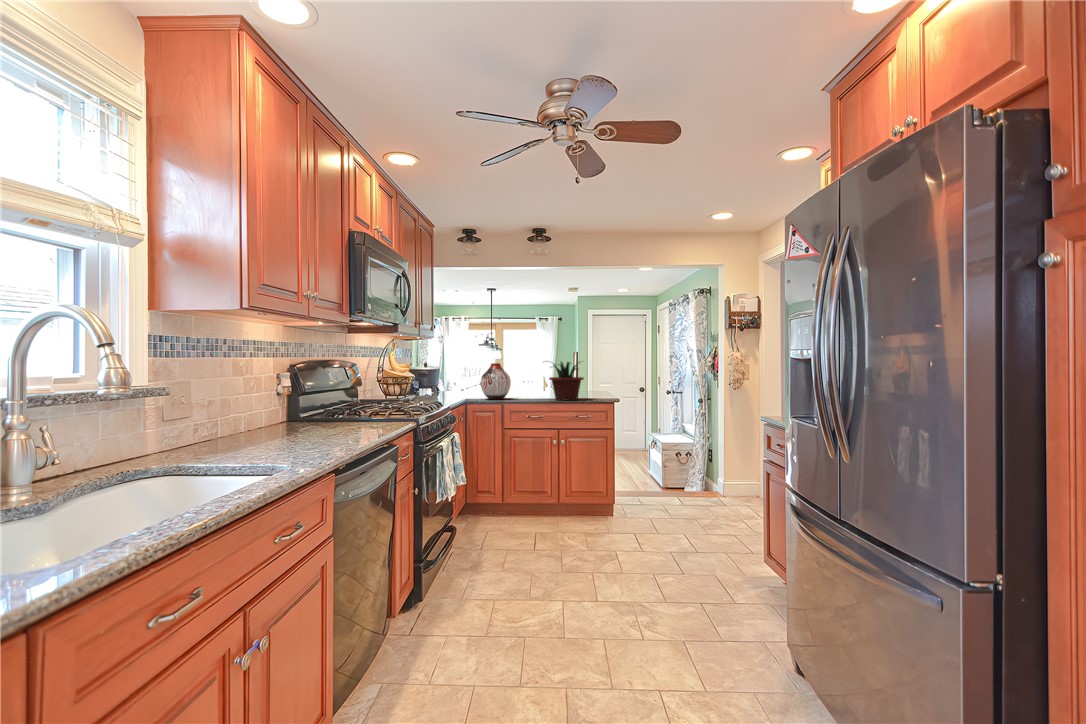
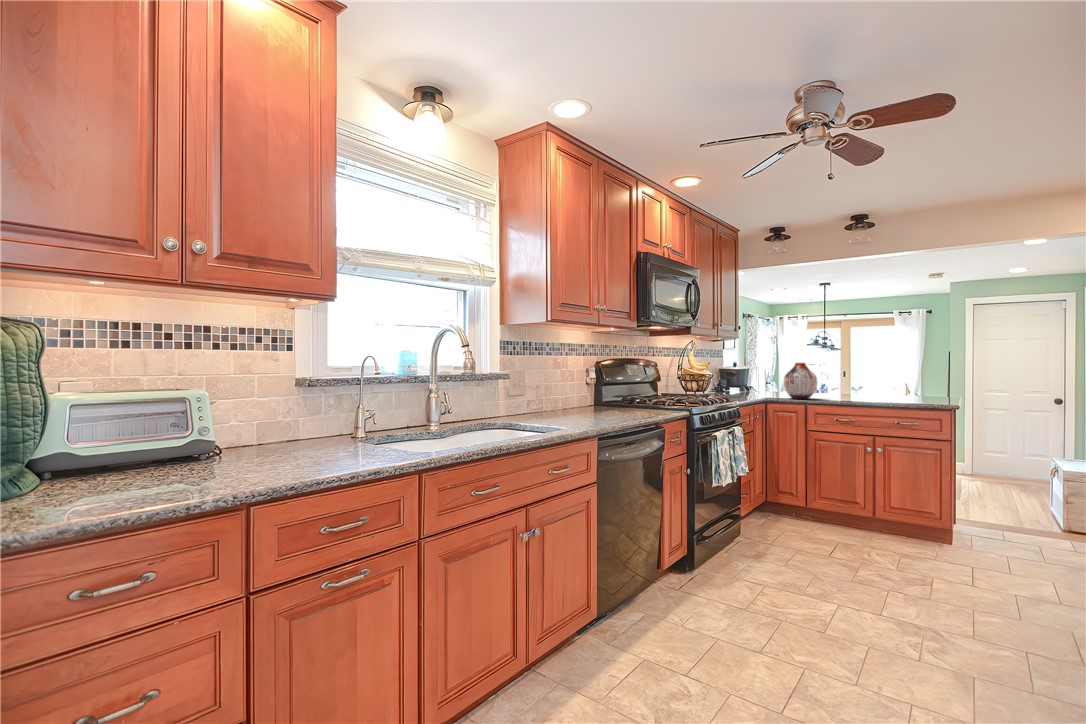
potted plant: present [549,361,584,401] -> none [853,361,910,404]

